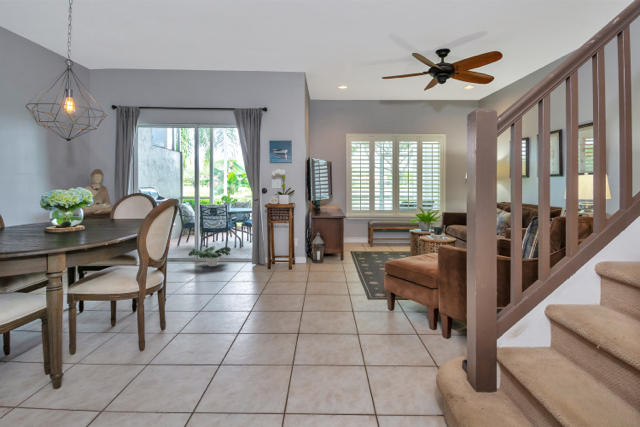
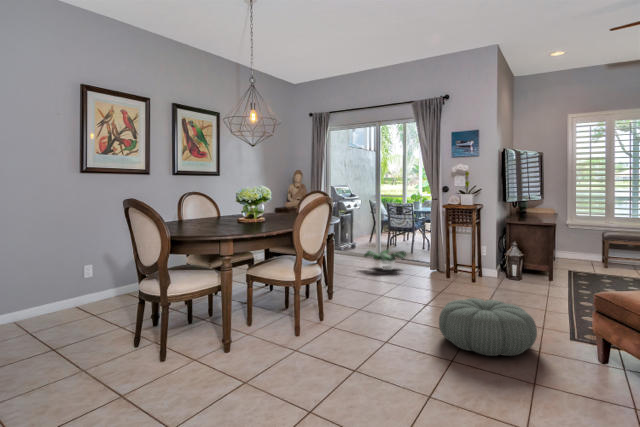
pouf: none [278,289,353,340] -> present [439,298,537,356]

